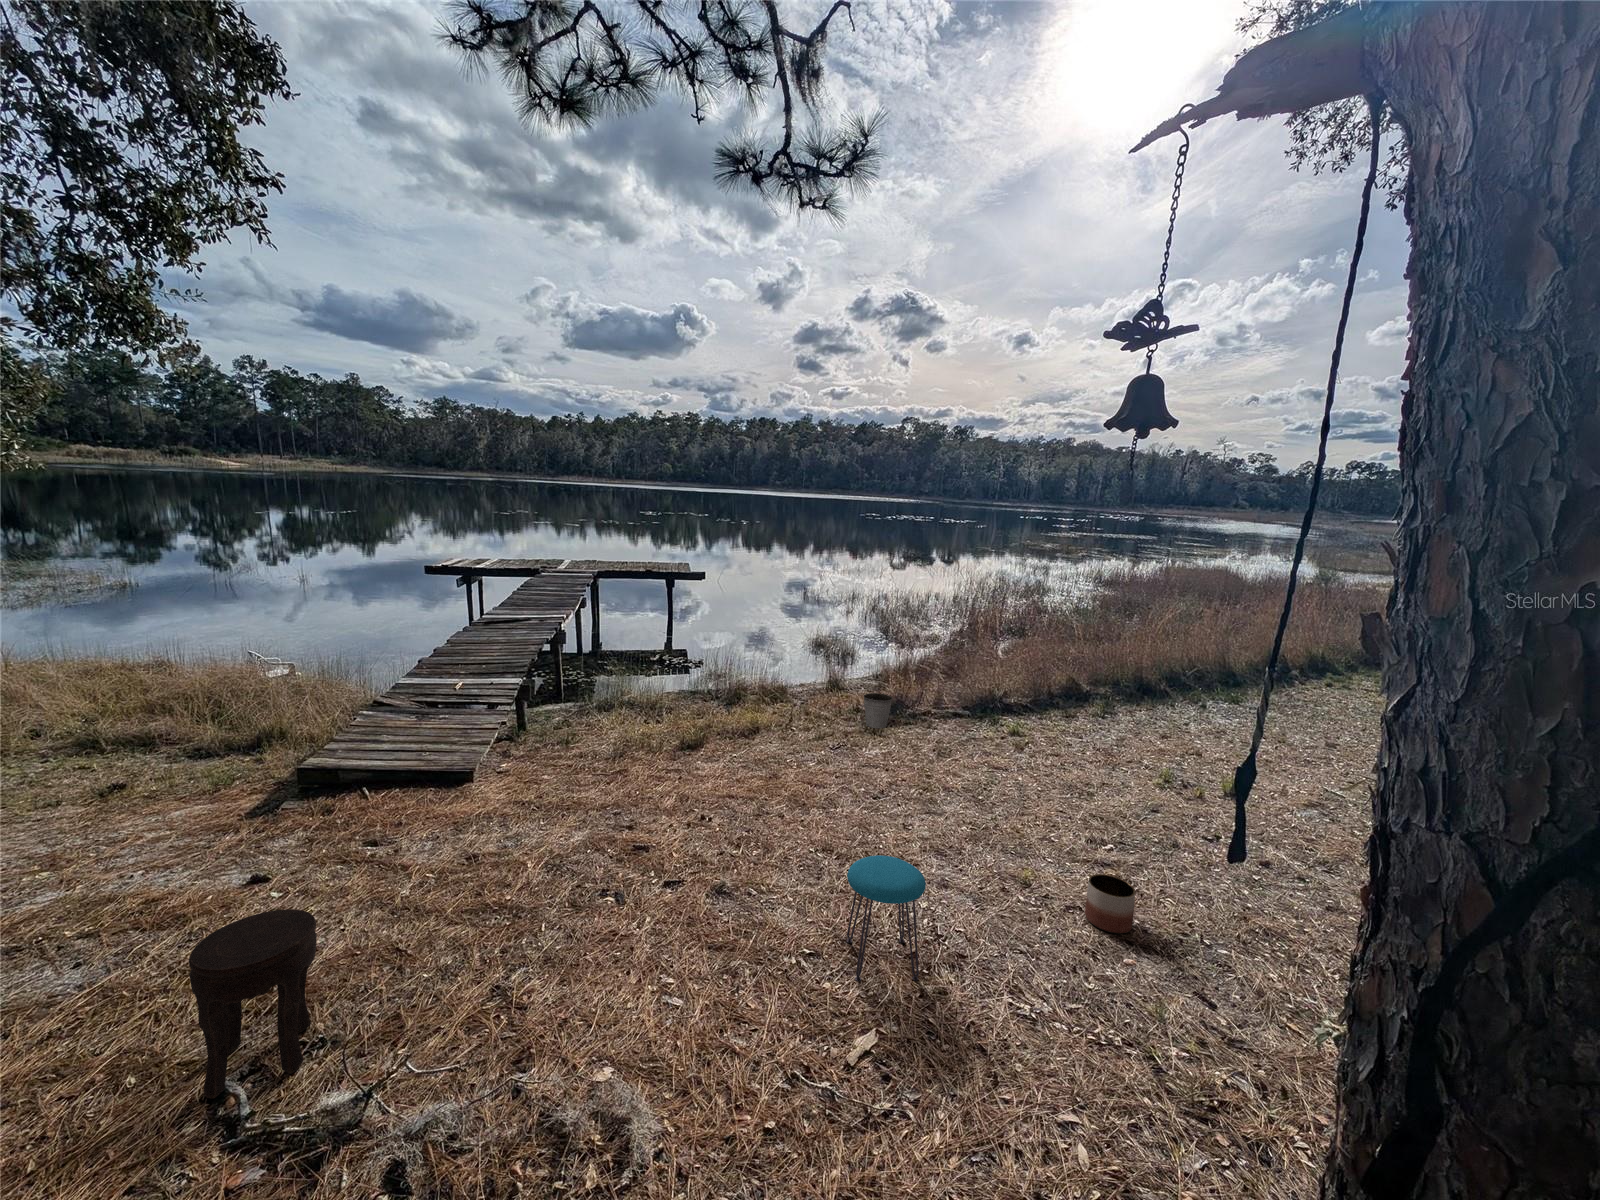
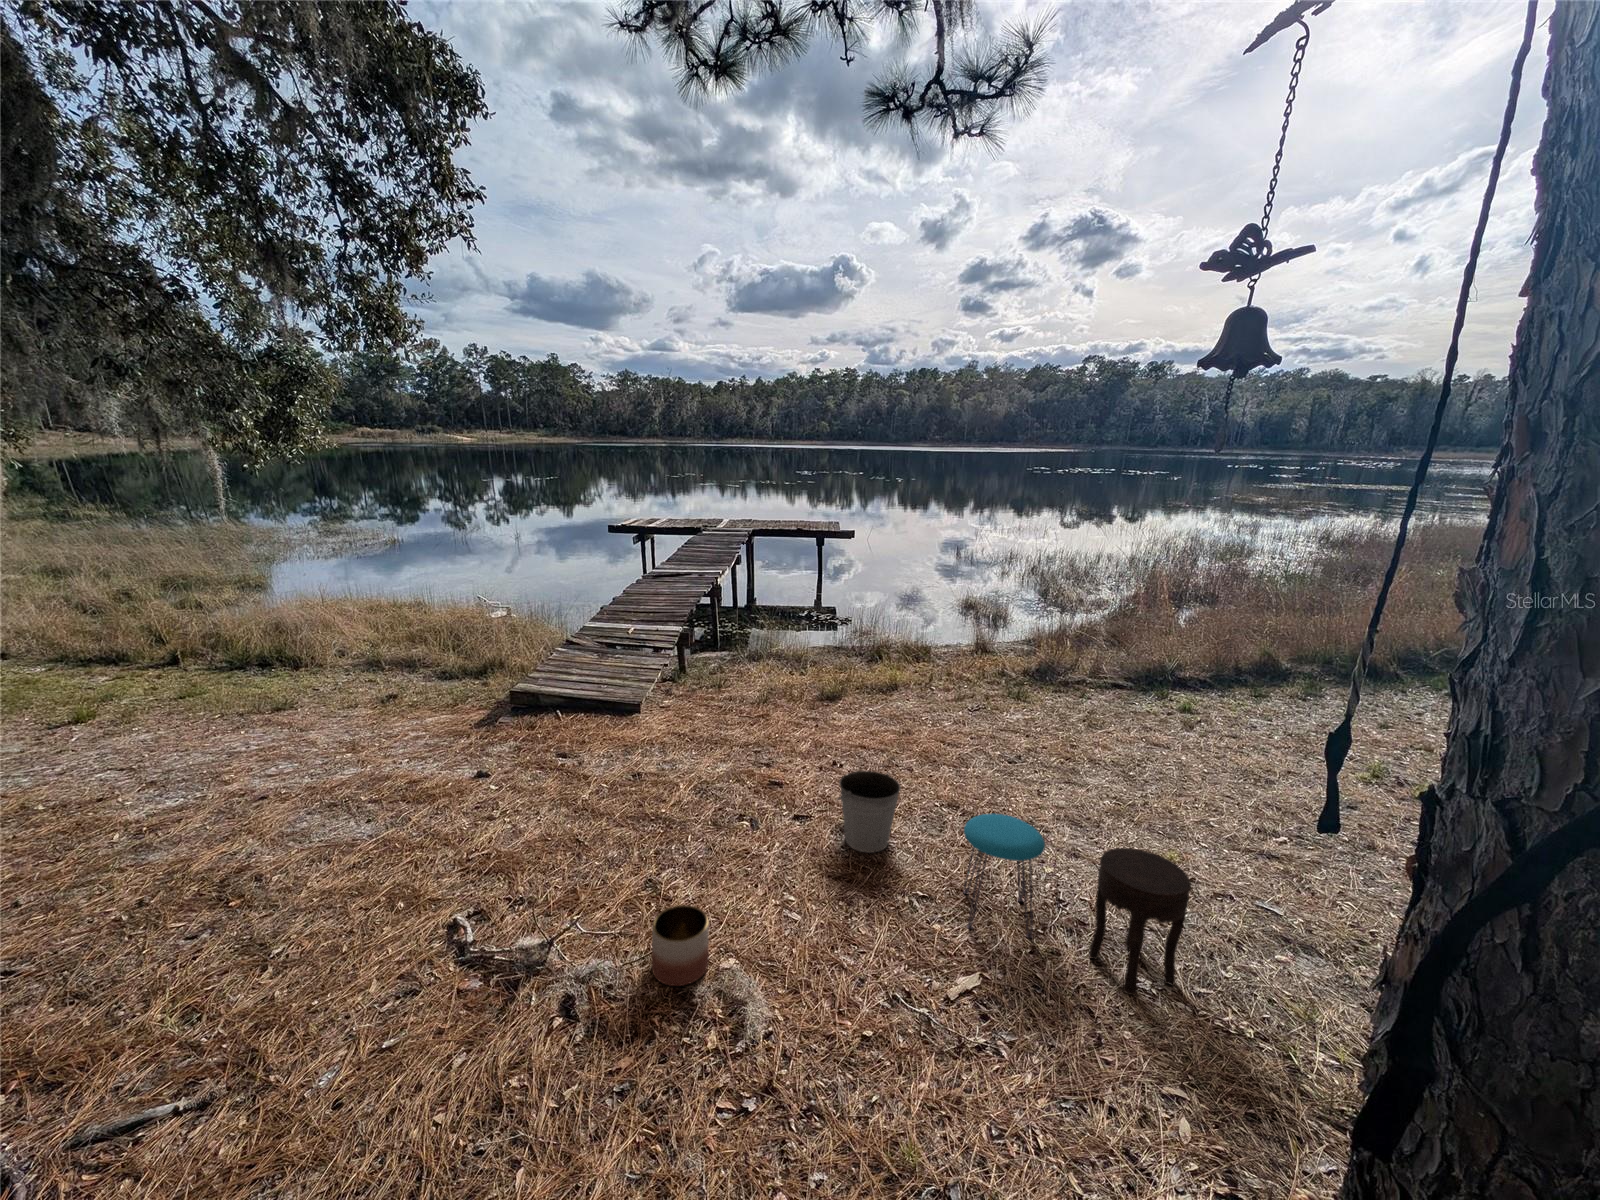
bucket: present [862,693,893,728] -> present [837,771,901,853]
planter: present [1085,874,1135,933] -> present [652,905,709,986]
side table: present [189,909,317,1098] -> present [1089,848,1191,995]

